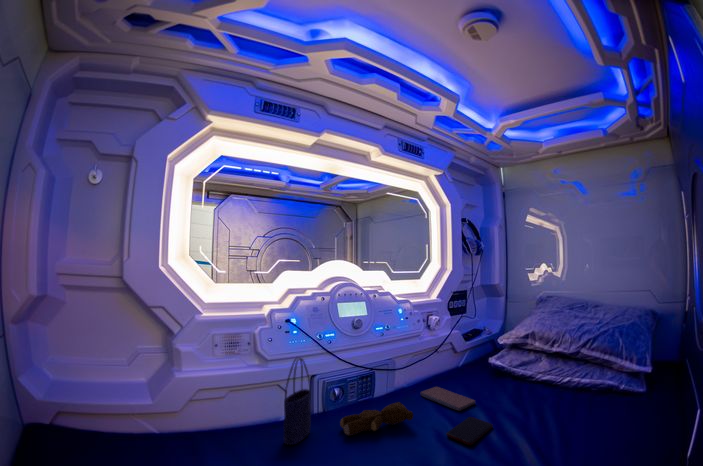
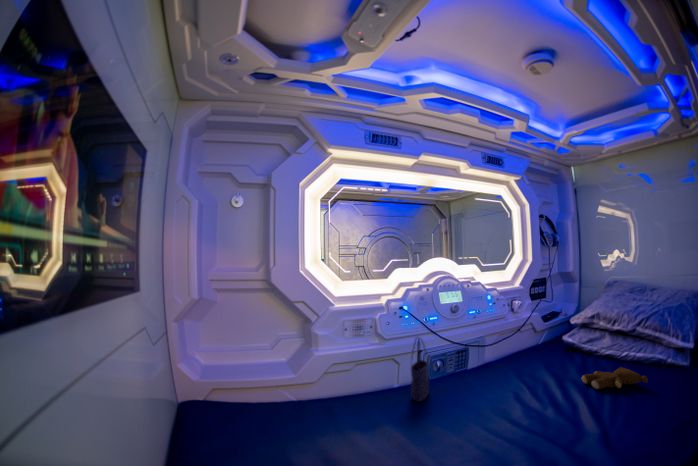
notebook: present [421,387,475,411] -> none [511,363,568,388]
teddy bear: present [340,402,413,435] -> present [582,367,648,389]
smartphone: present [446,417,493,445] -> none [549,394,592,421]

